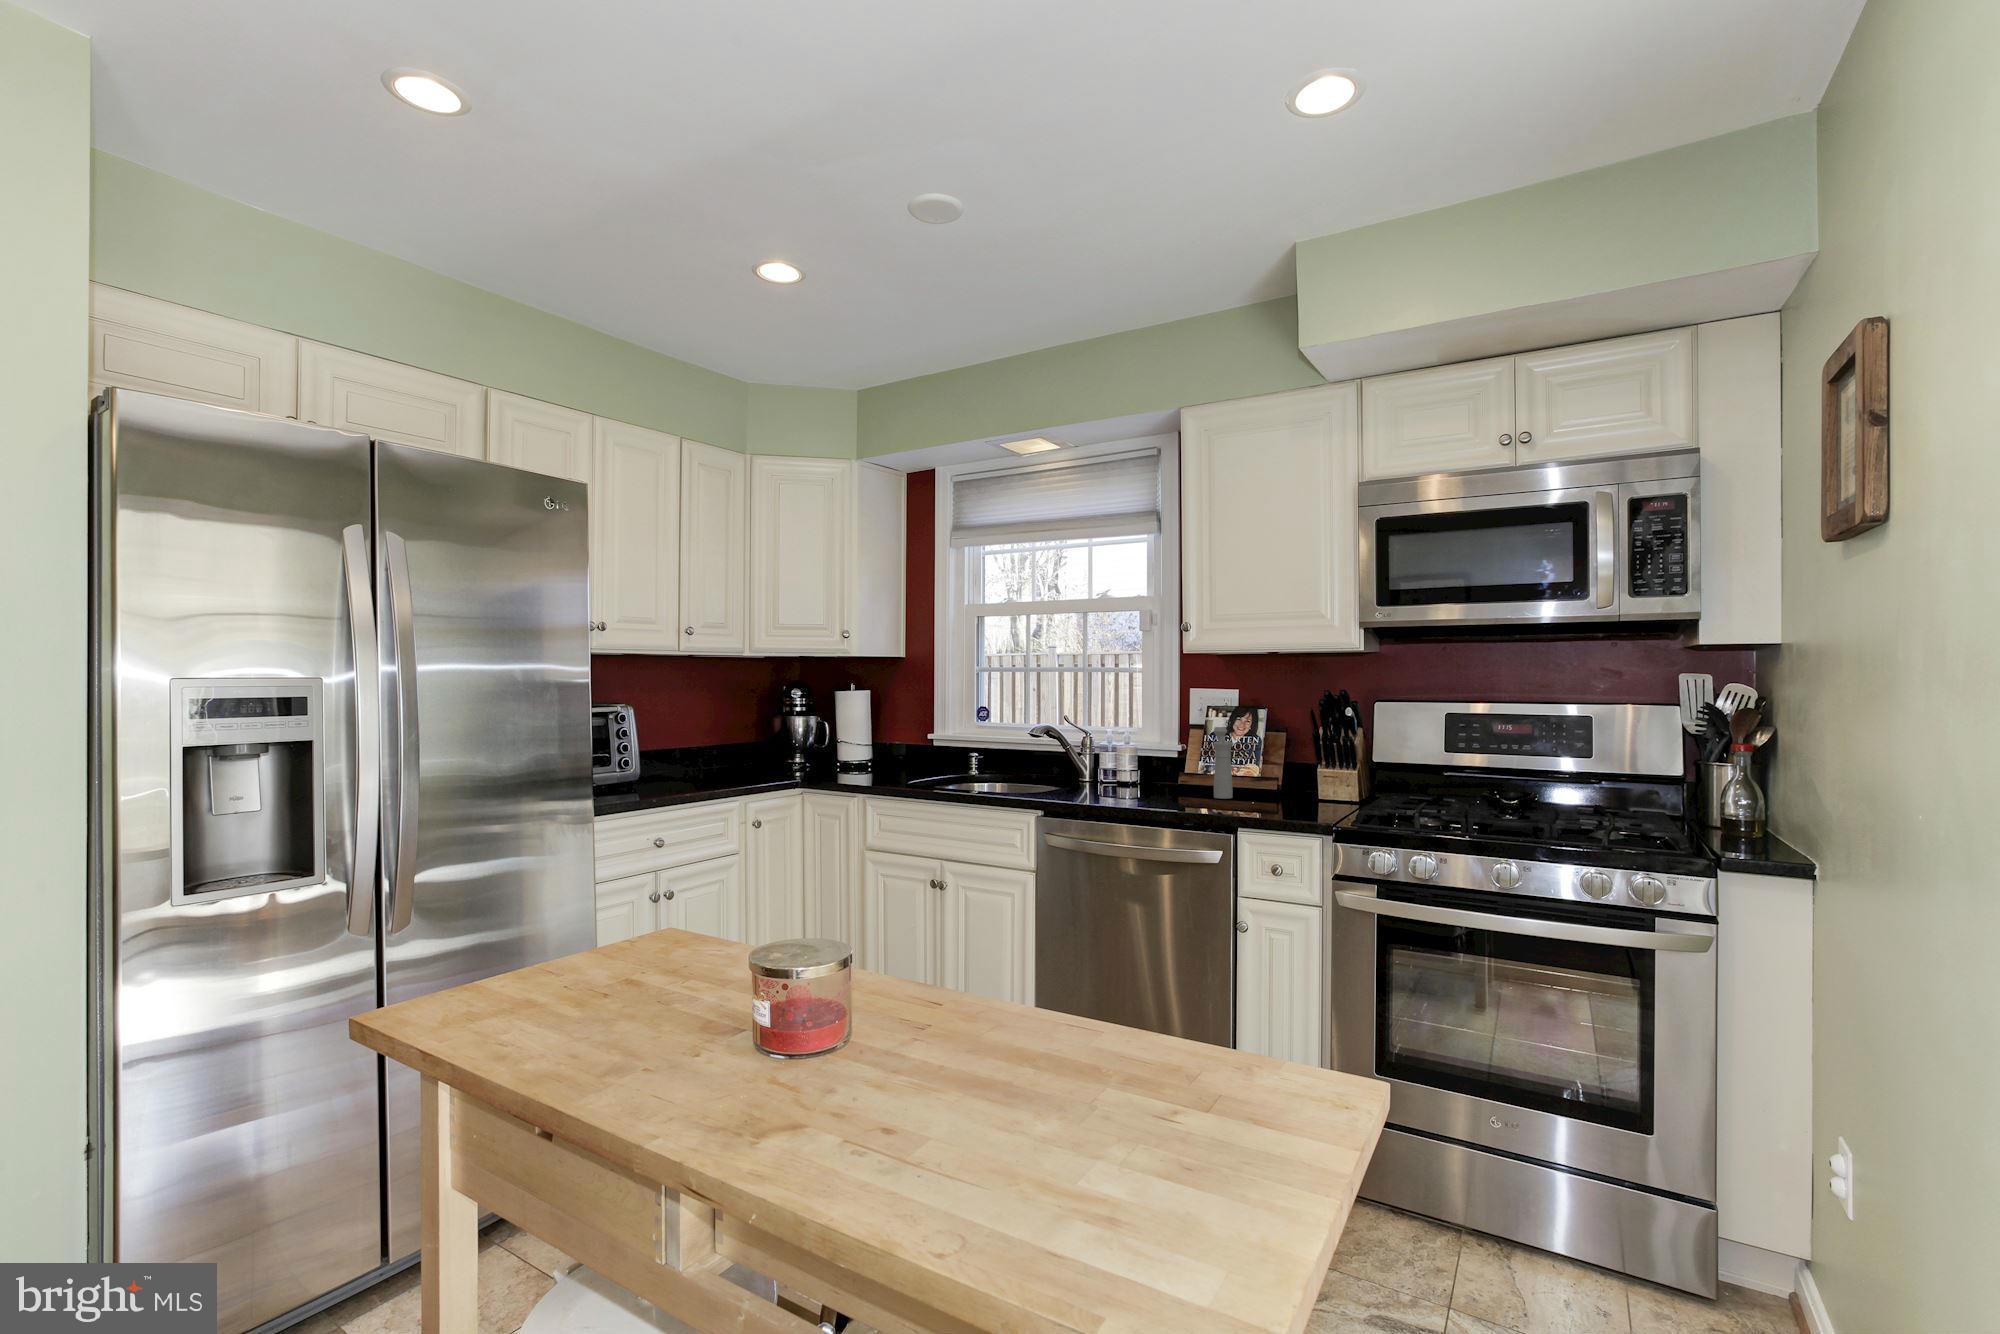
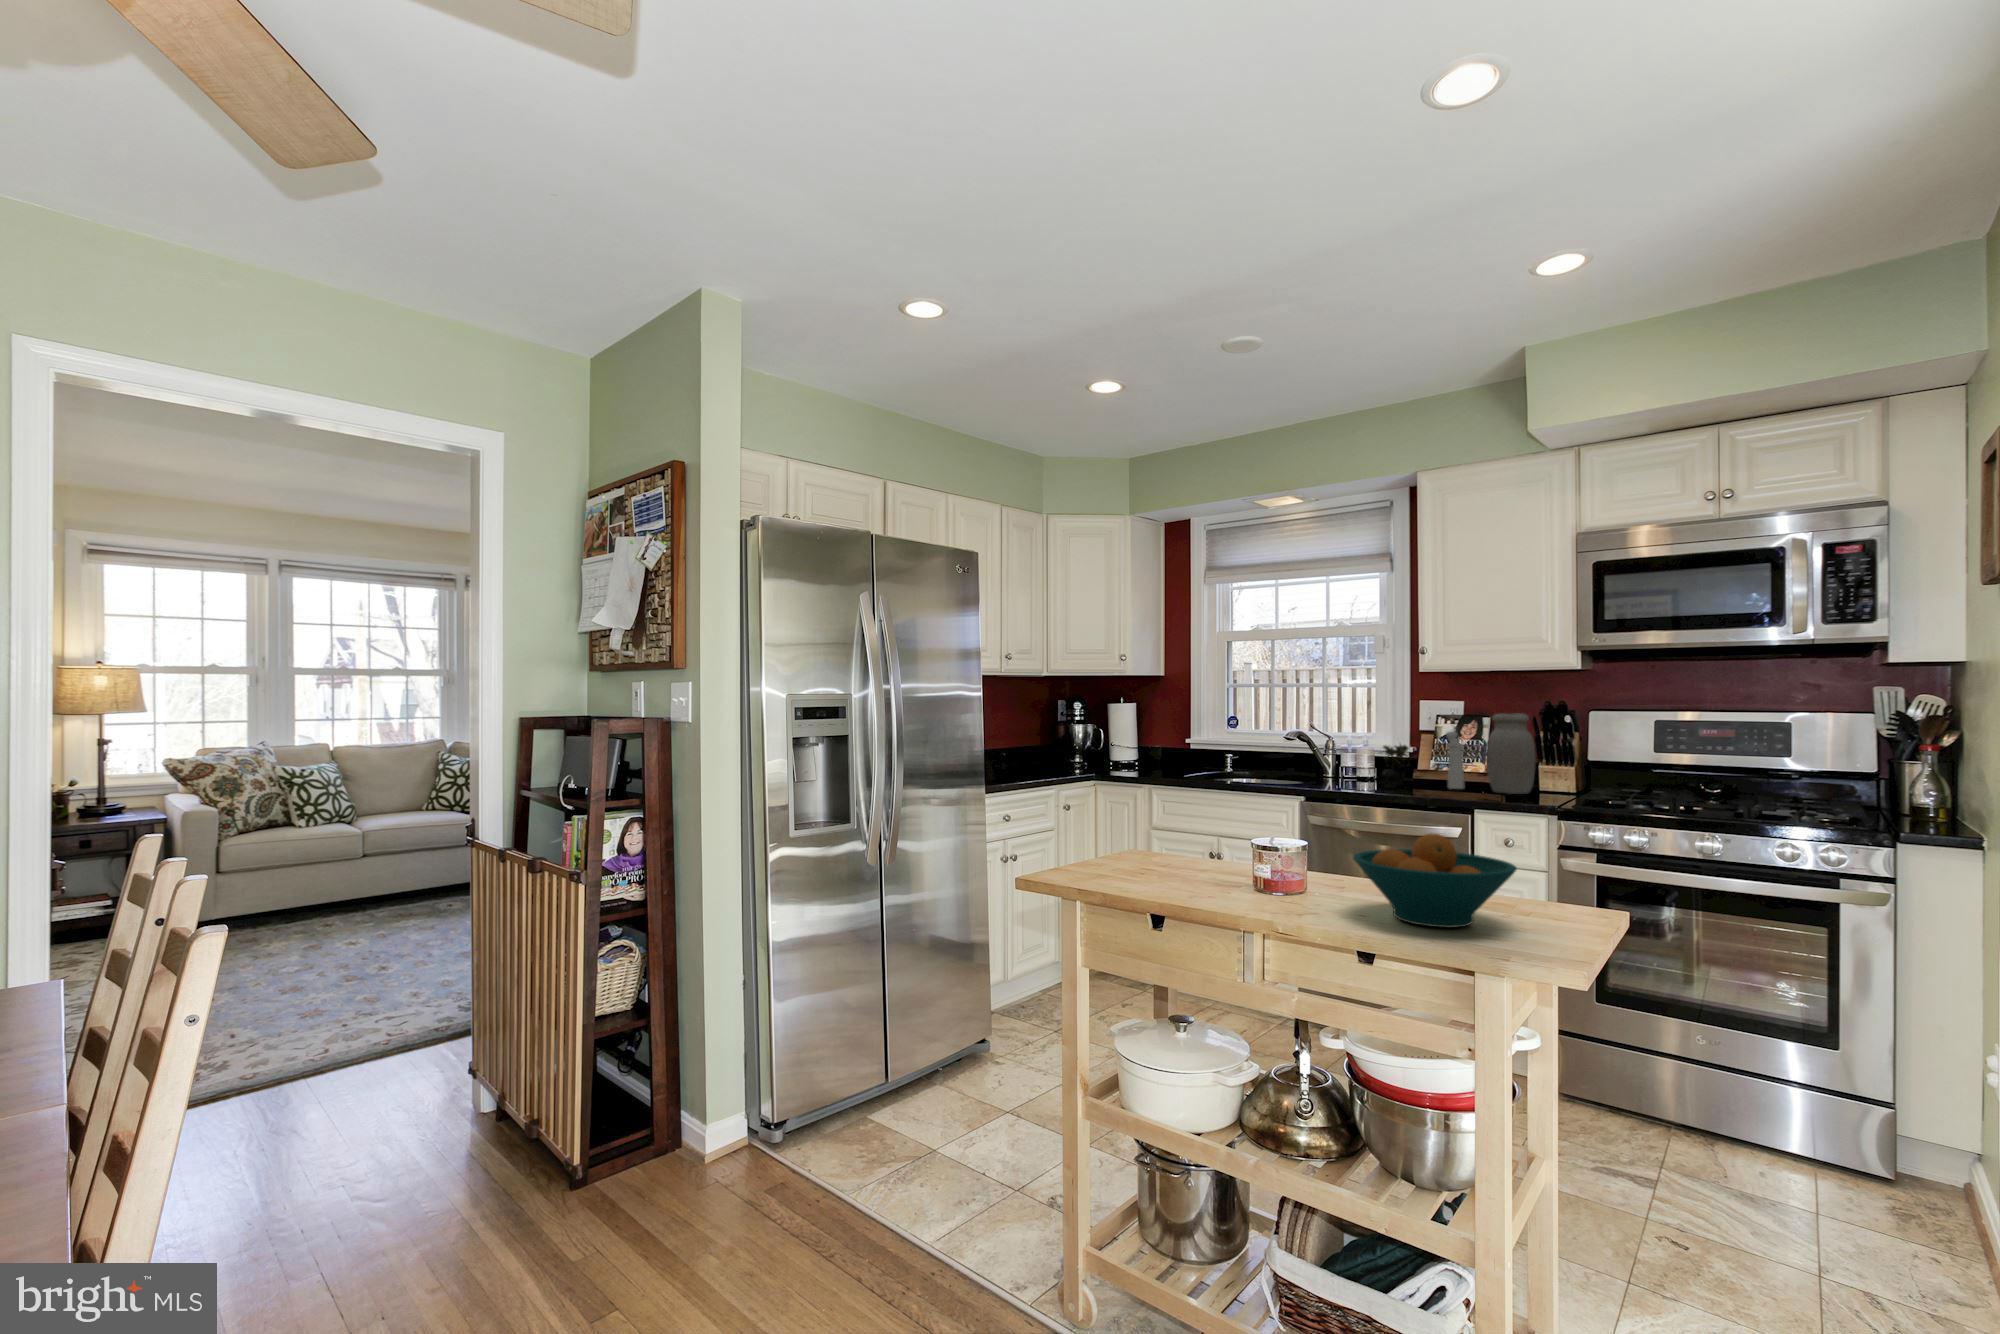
jar: none [1257,706,1311,805] -> present [1487,713,1535,794]
succulent plant: none [1135,742,1171,799] -> present [1381,744,1408,788]
fruit bowl: none [955,964,1229,1151] -> present [1353,834,1517,928]

